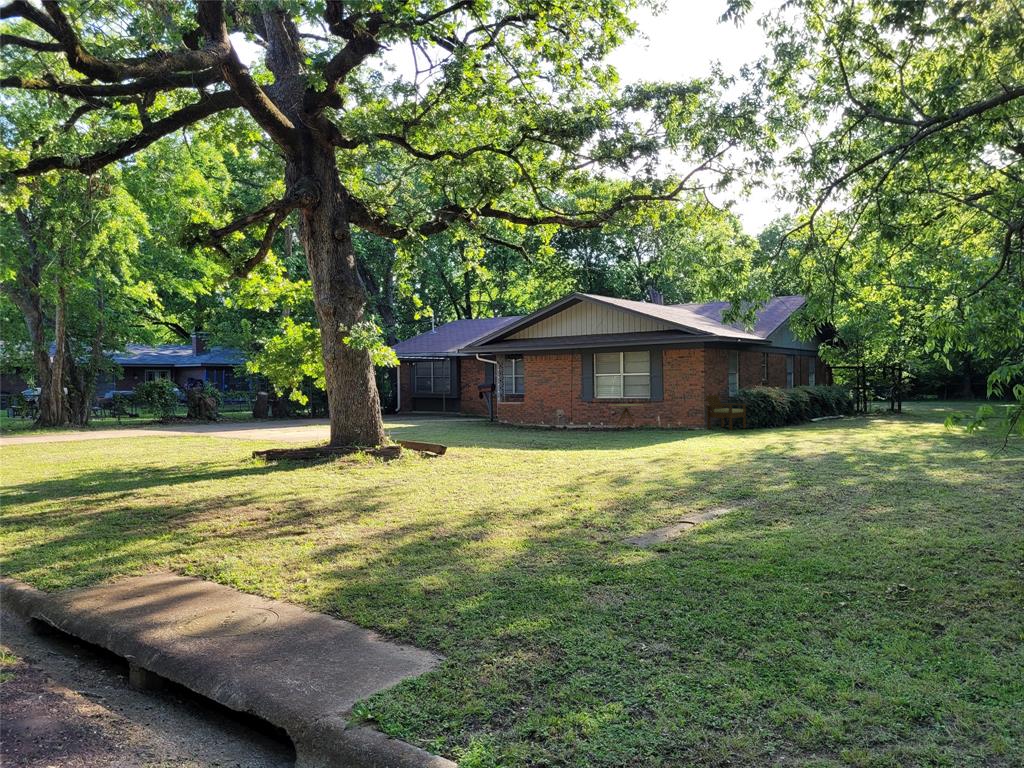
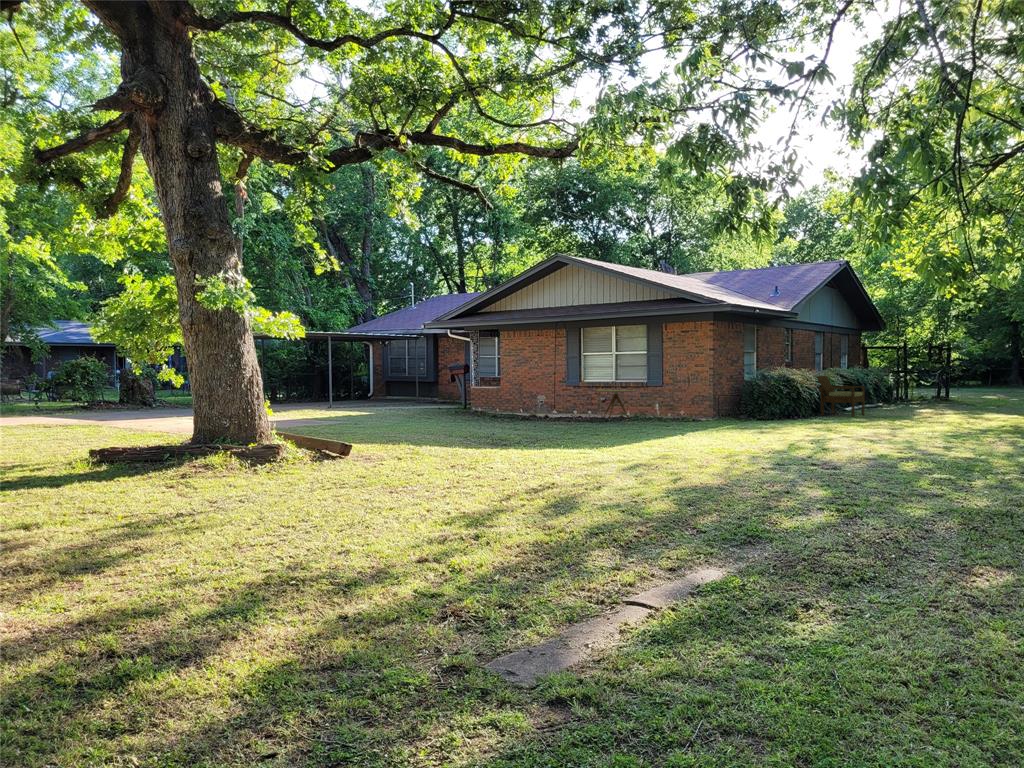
chair: present [706,395,746,430] -> present [817,376,865,417]

